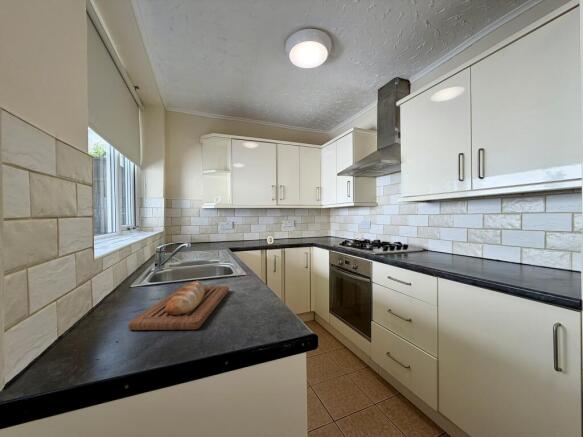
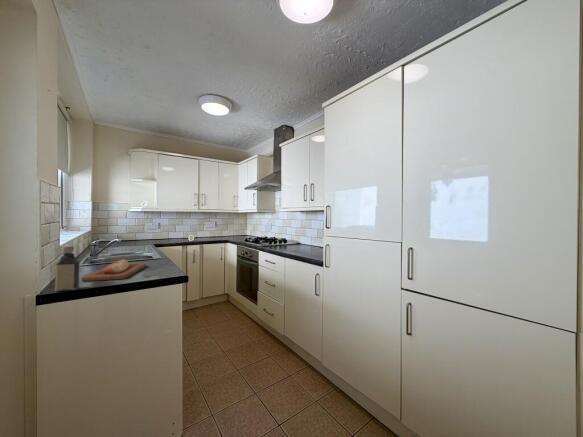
bottle: none [69,271,115,369] -> present [55,247,79,291]

